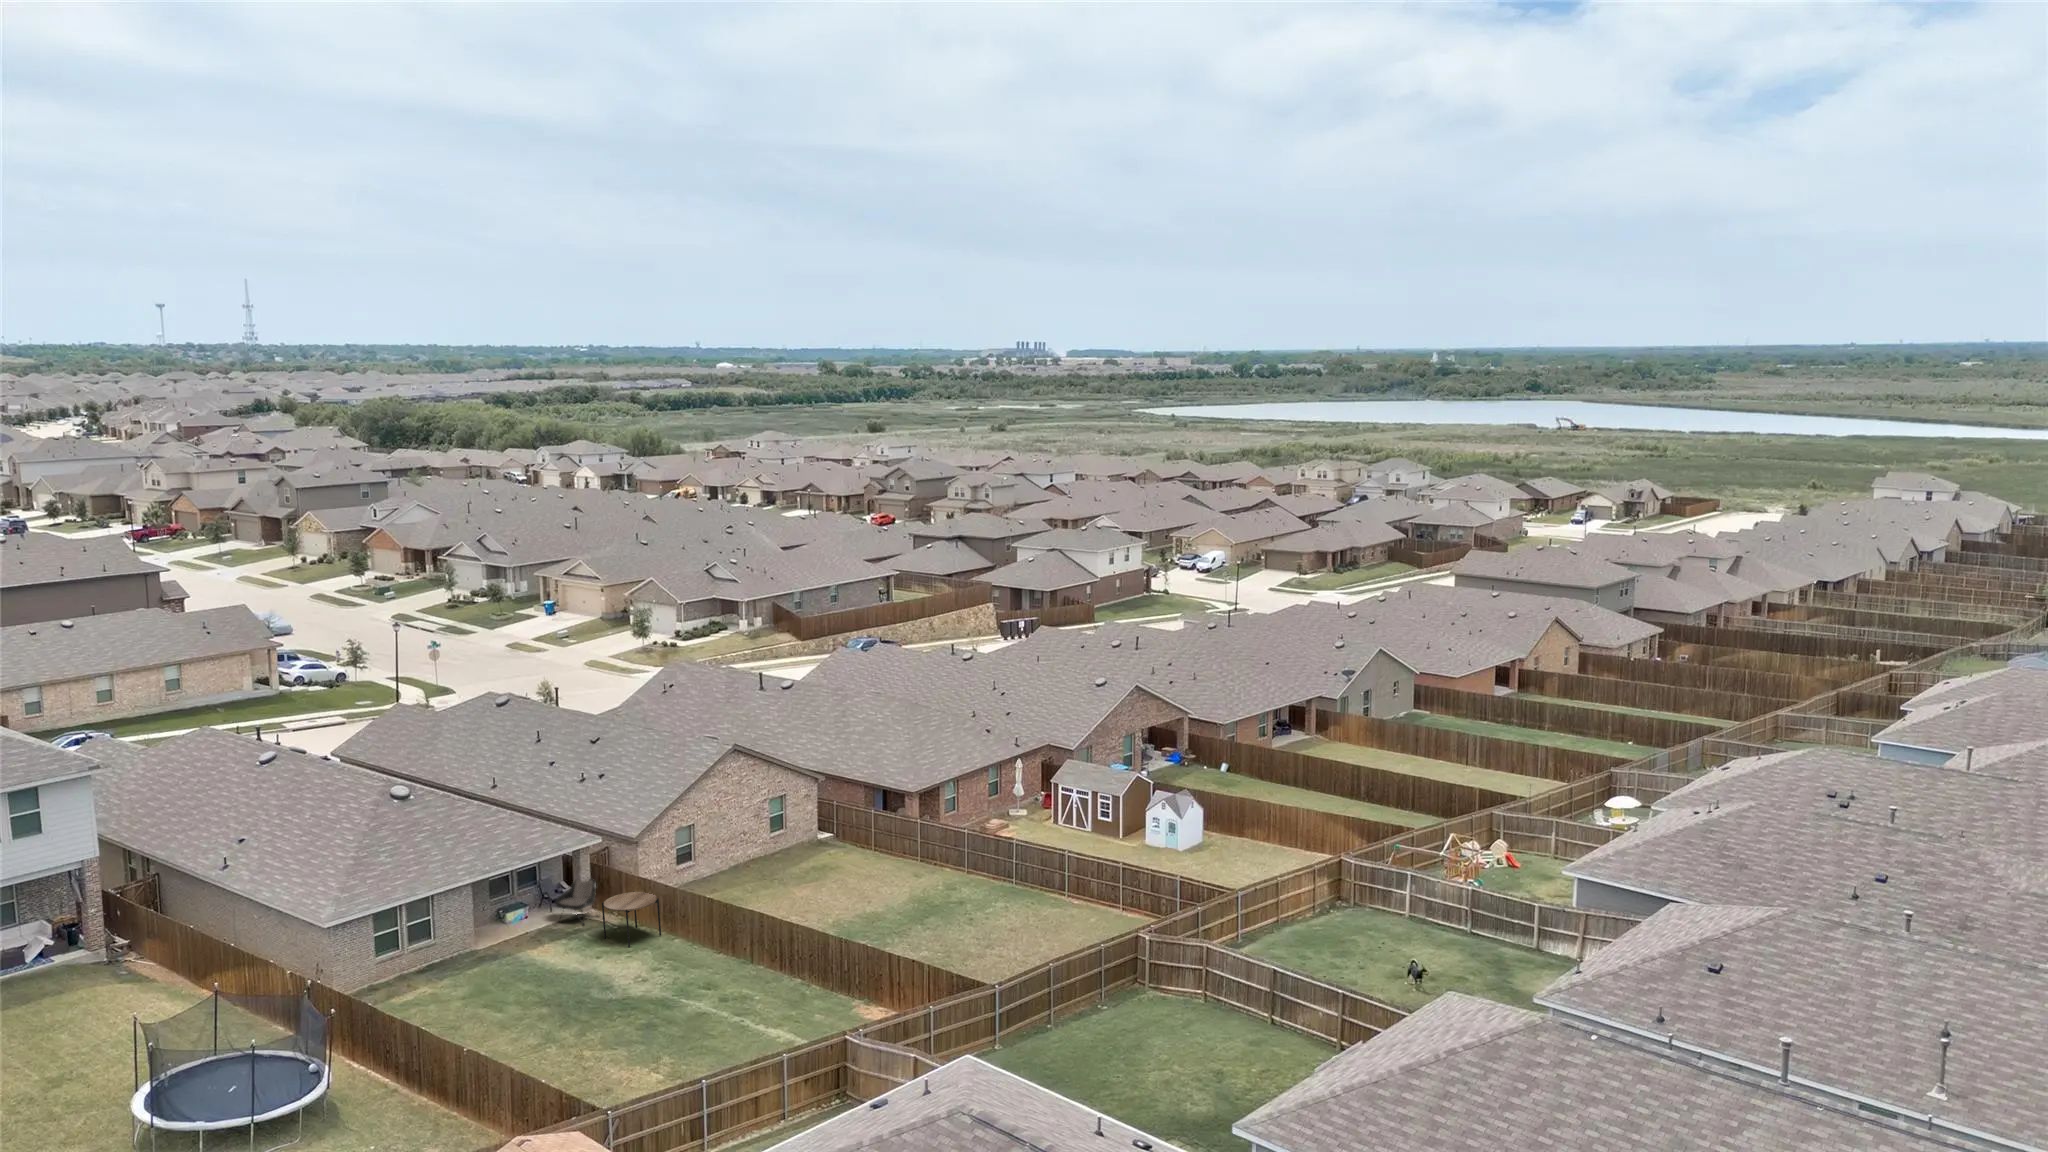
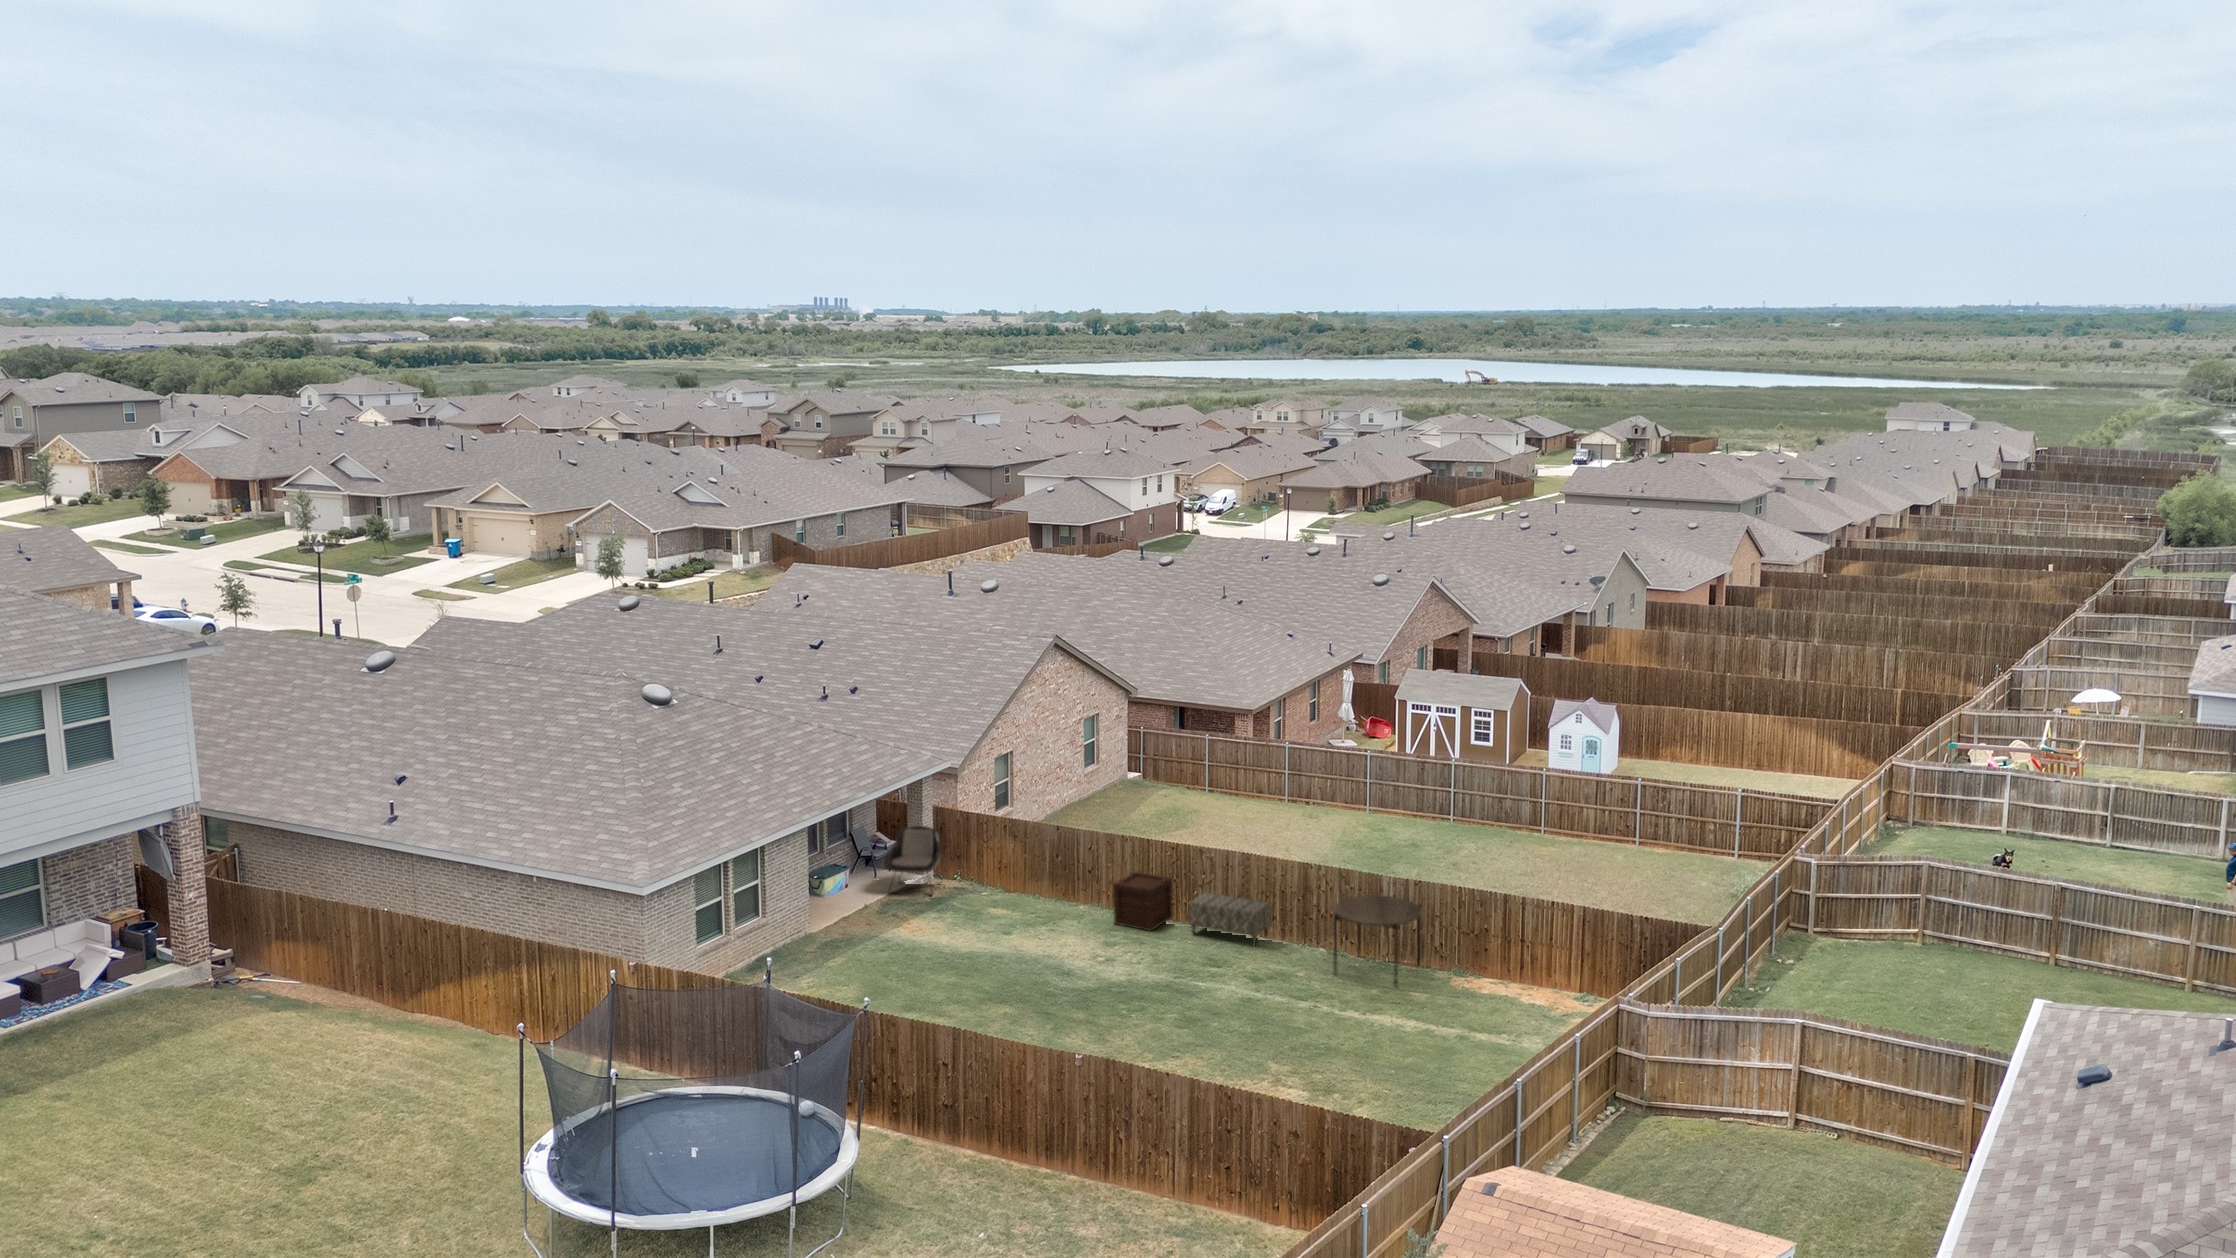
dining table: present [602,891,661,948] -> present [1334,895,1421,986]
wooden crate: none [671,918,714,960] -> present [1113,872,1173,931]
bench: none [710,936,760,975] -> present [1189,893,1270,946]

